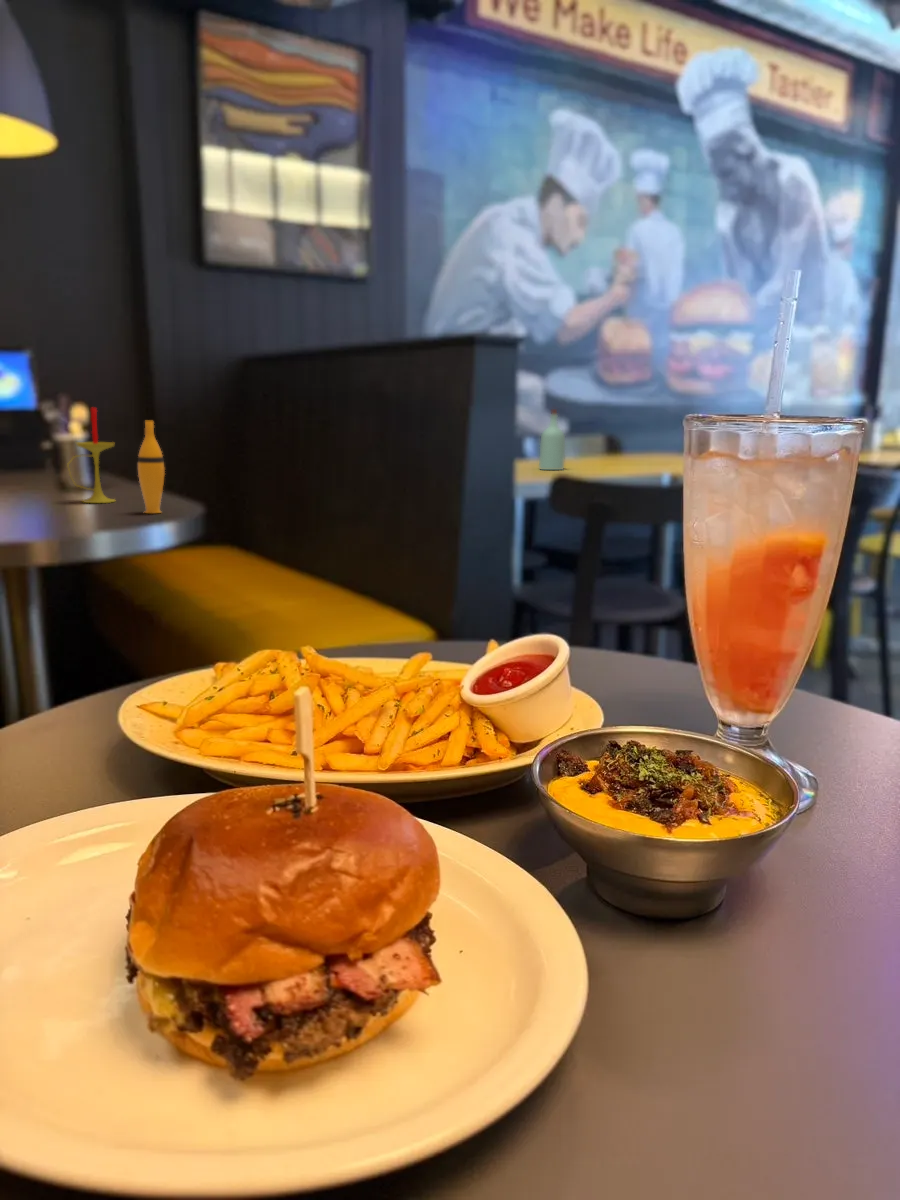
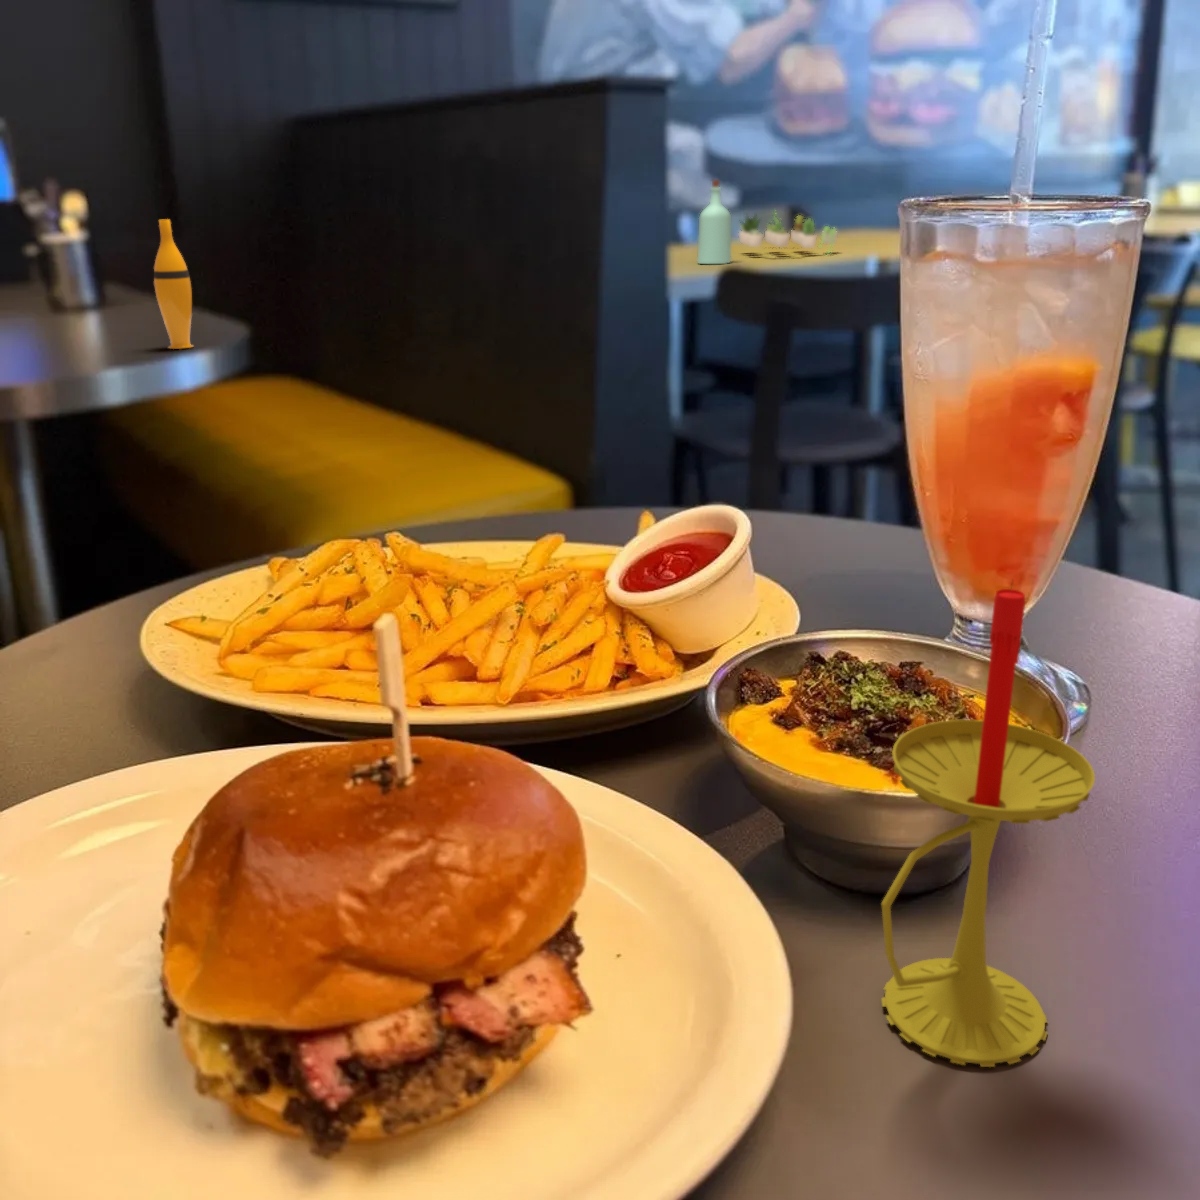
candle: present [68,408,116,503] -> present [881,589,1095,1067]
succulent plant: none [571,431,644,468] -> present [739,213,837,253]

